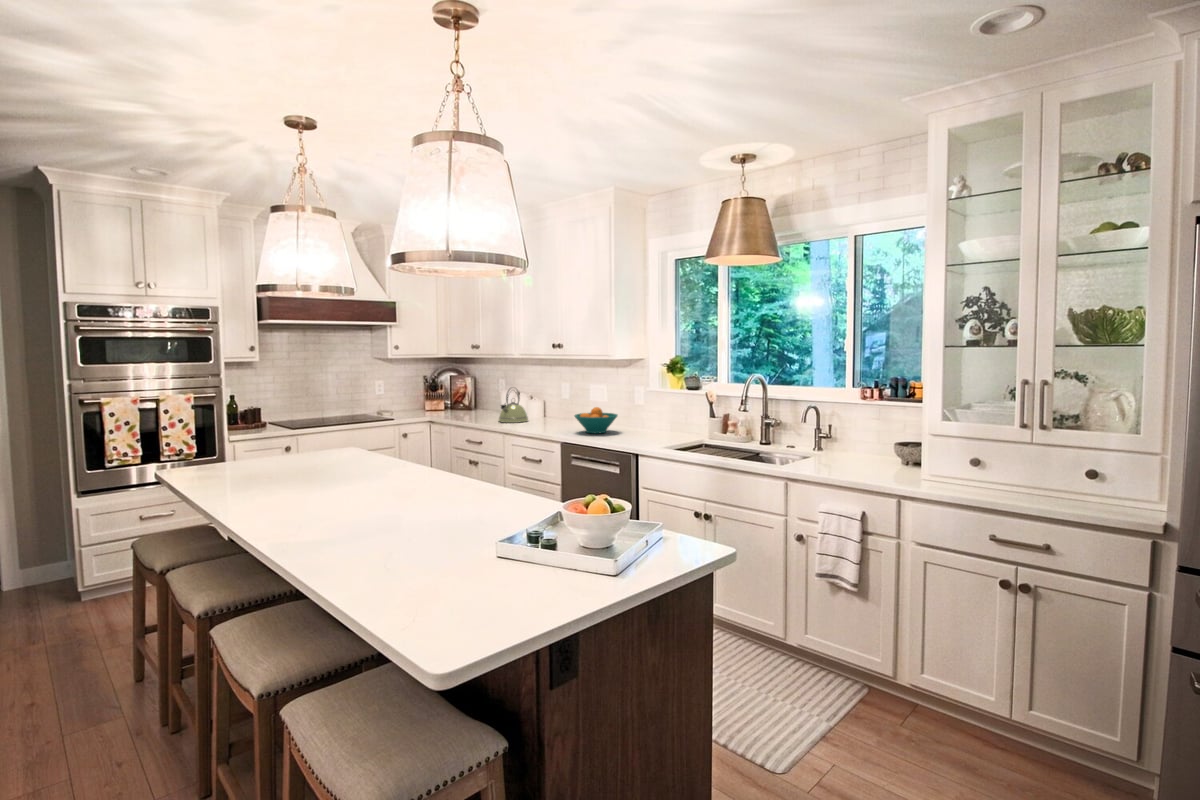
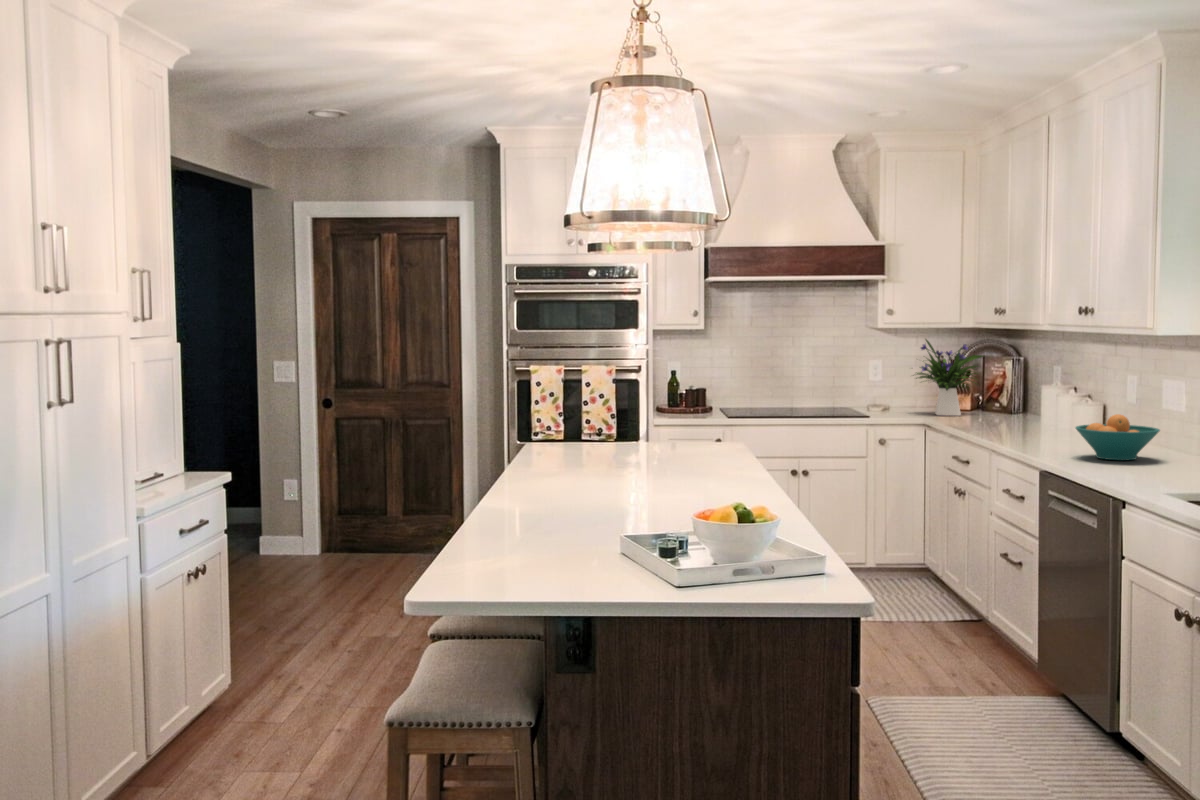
flower arrangement: none [411,365,459,415] -> present [916,339,984,416]
kettle: present [499,388,528,423] -> none [1002,376,1057,435]

